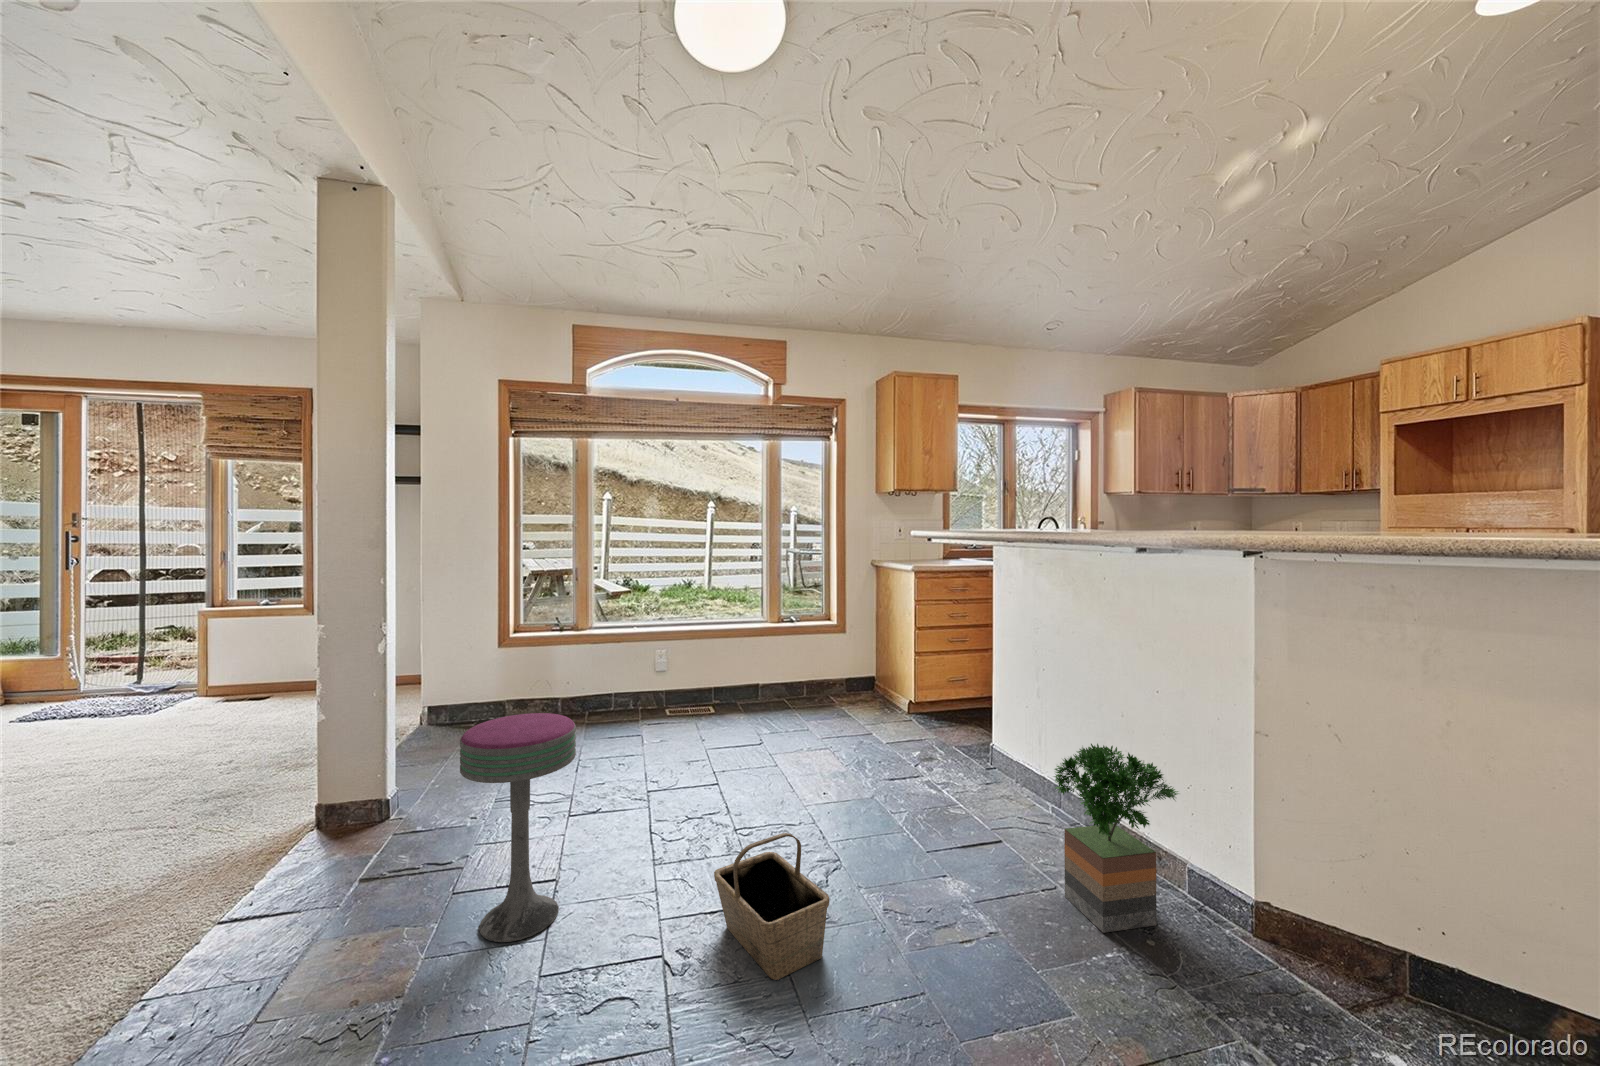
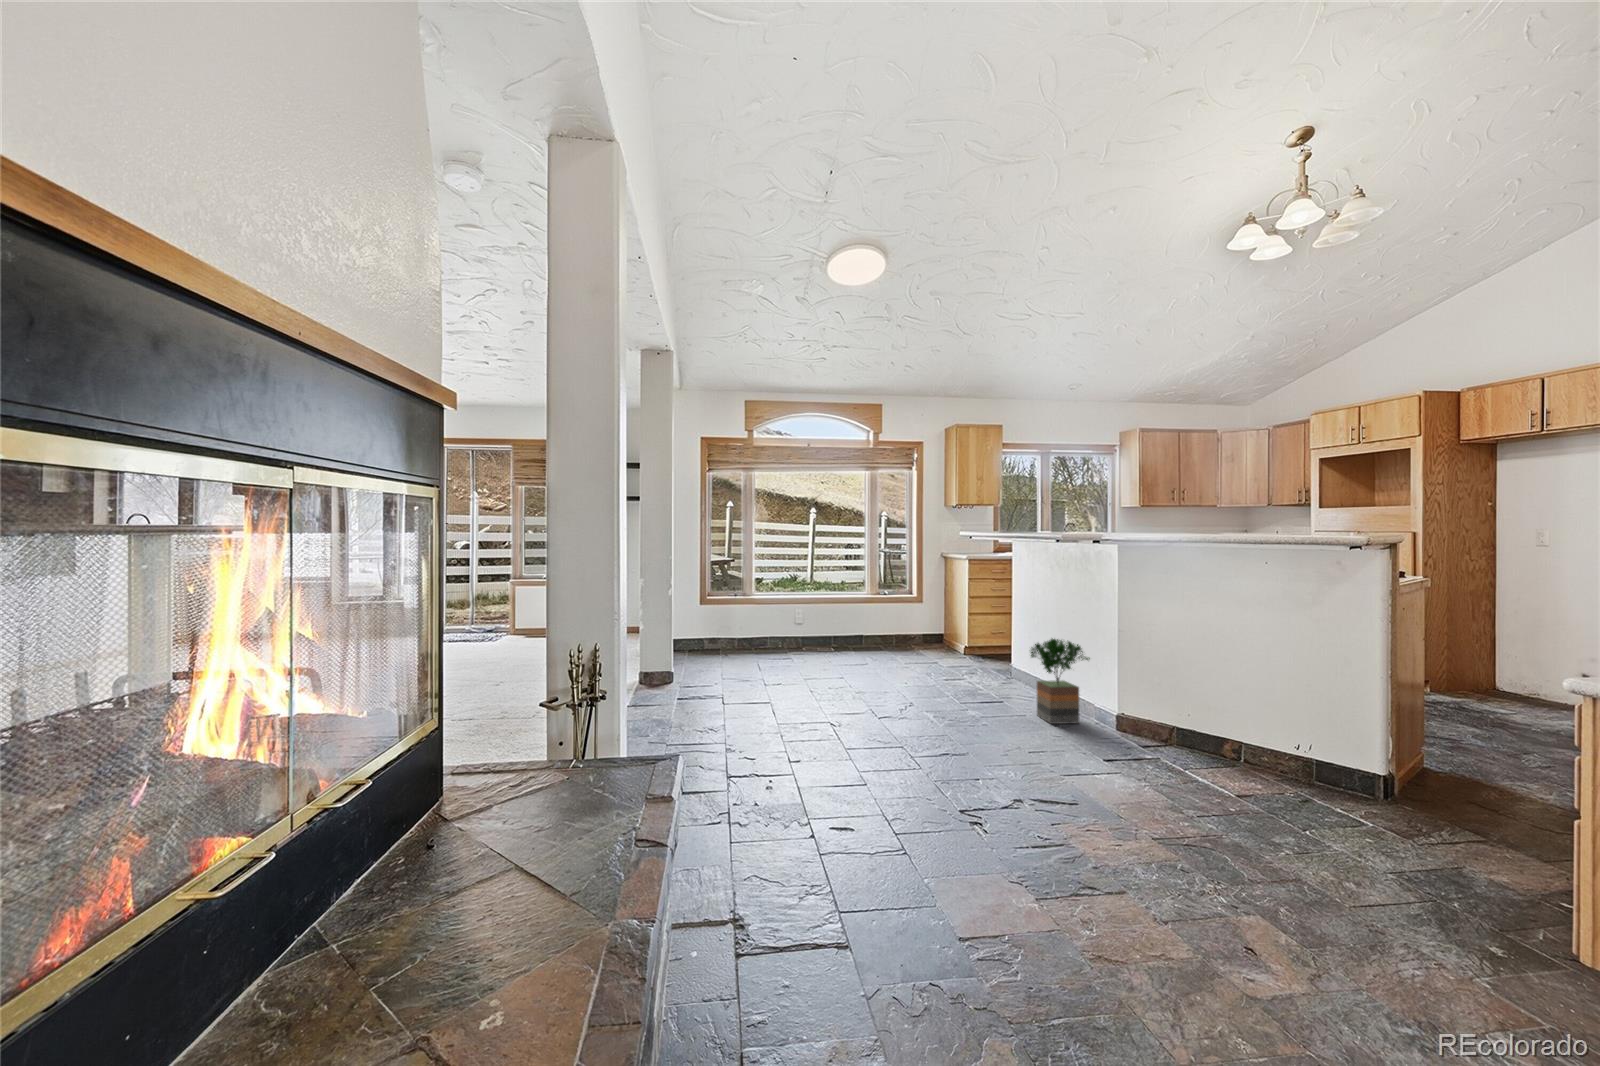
bar stool: present [460,713,576,942] -> none [742,617,792,715]
basket: present [714,833,830,980] -> none [859,671,915,727]

